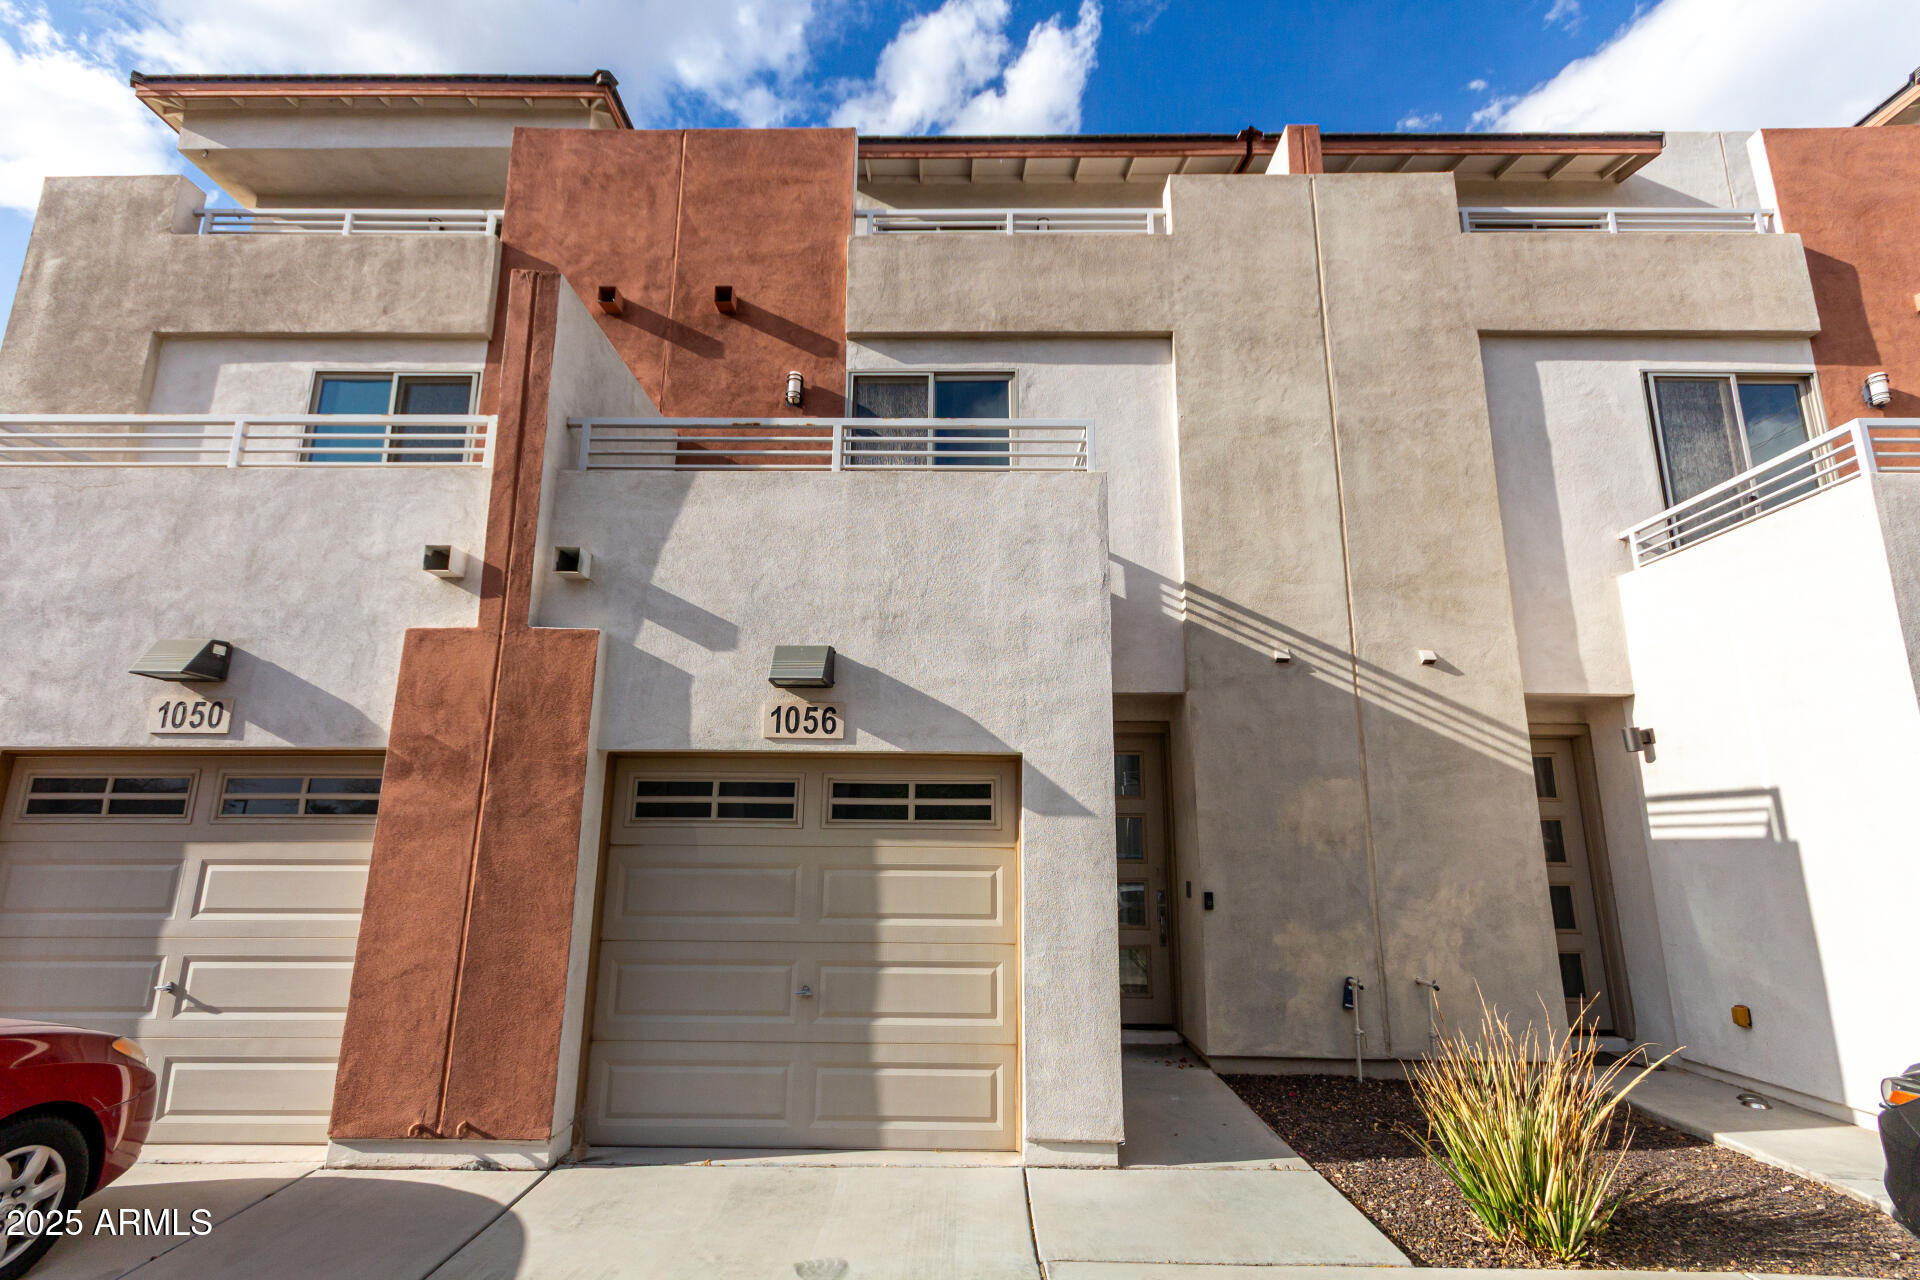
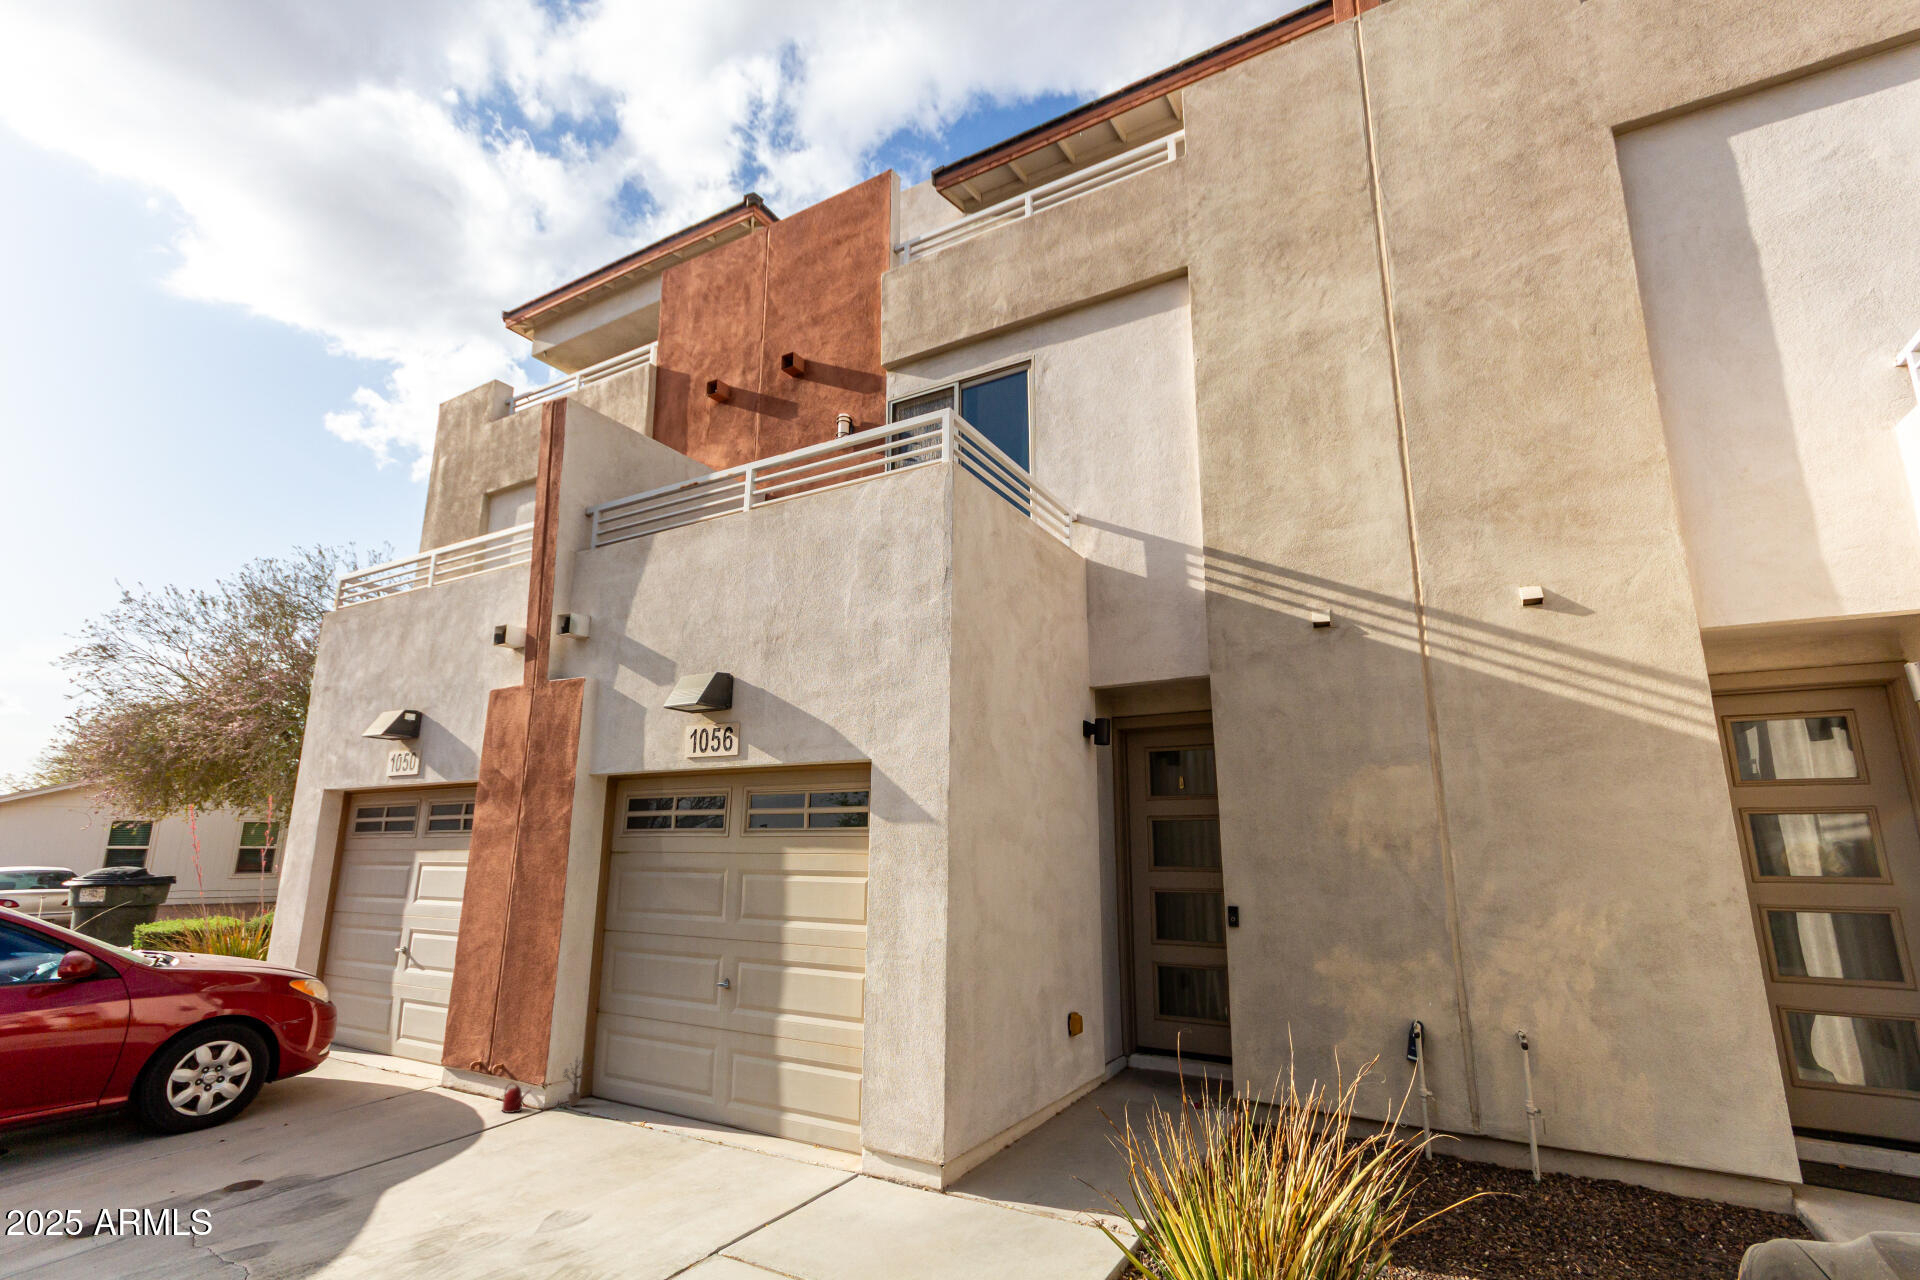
watering can: none [492,1141,544,1180] -> present [502,1084,530,1113]

